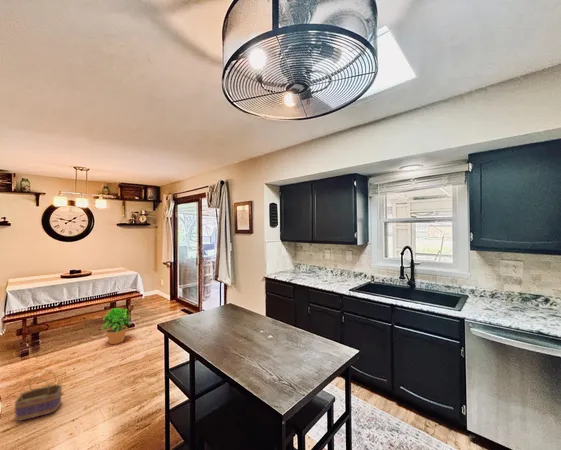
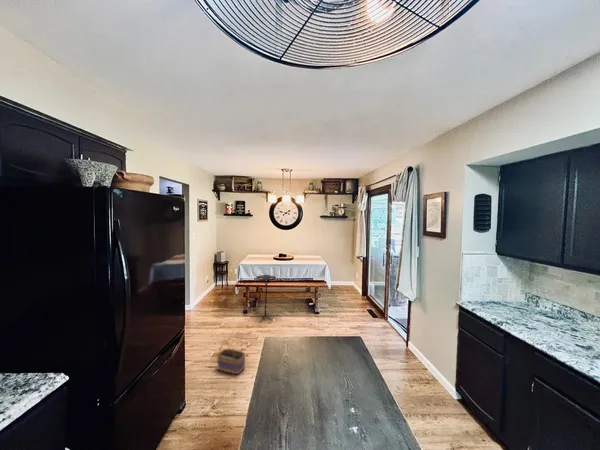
side table: none [45,295,77,357] -> present [256,275,276,320]
potted plant: present [102,308,130,344] -> none [290,294,316,328]

